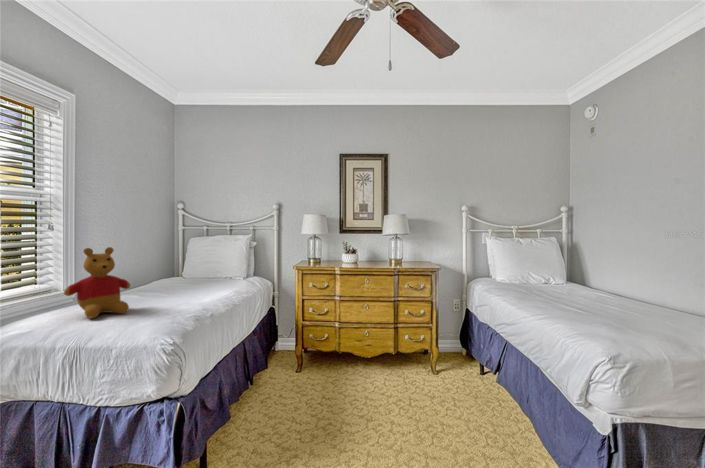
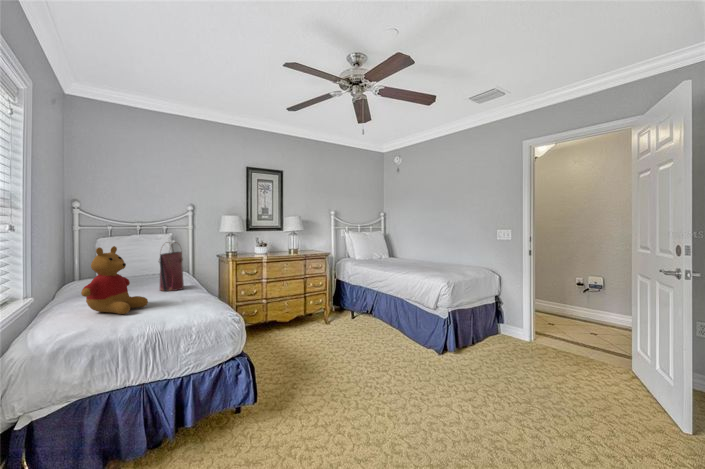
handbag: none [184,244,220,298] -> present [159,251,184,291]

